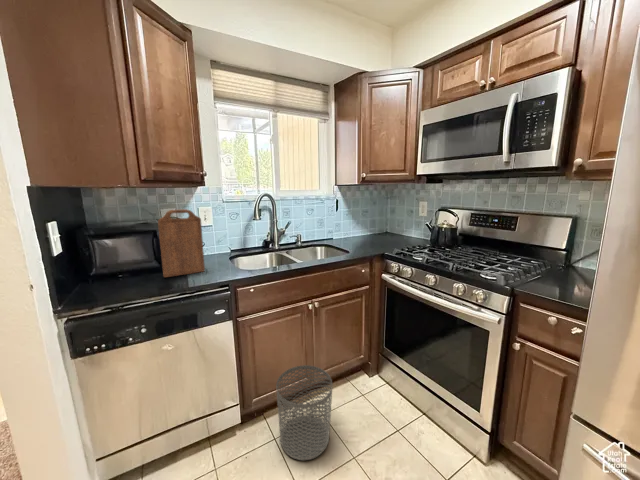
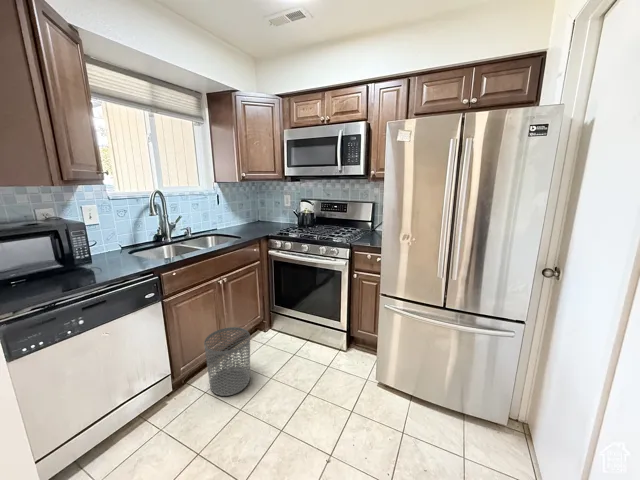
cutting board: present [158,209,205,277] -> none [64,207,116,276]

